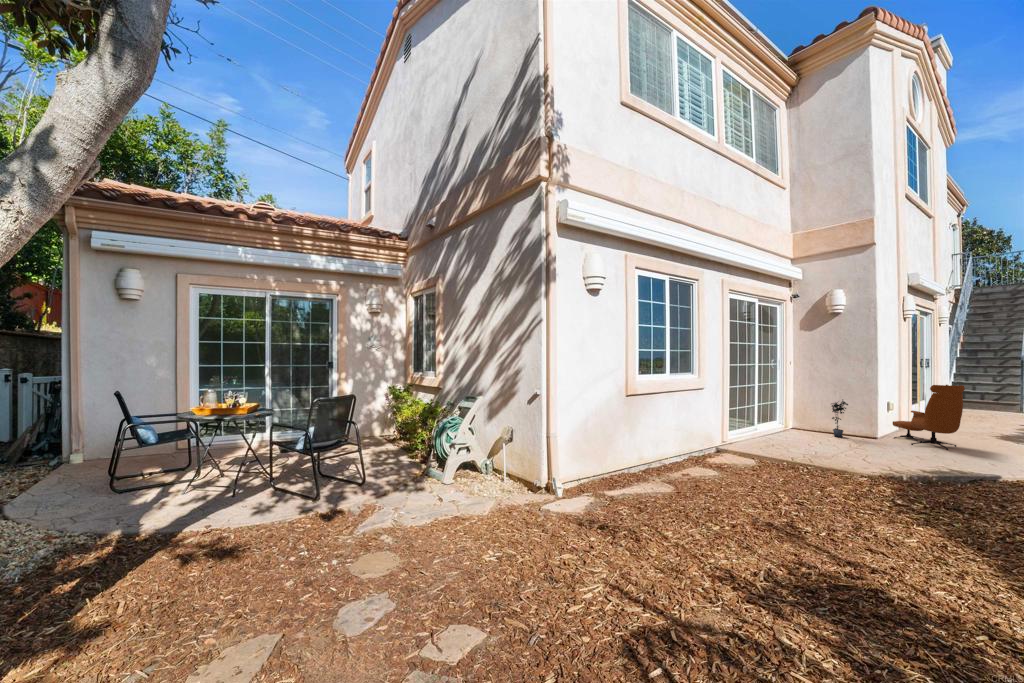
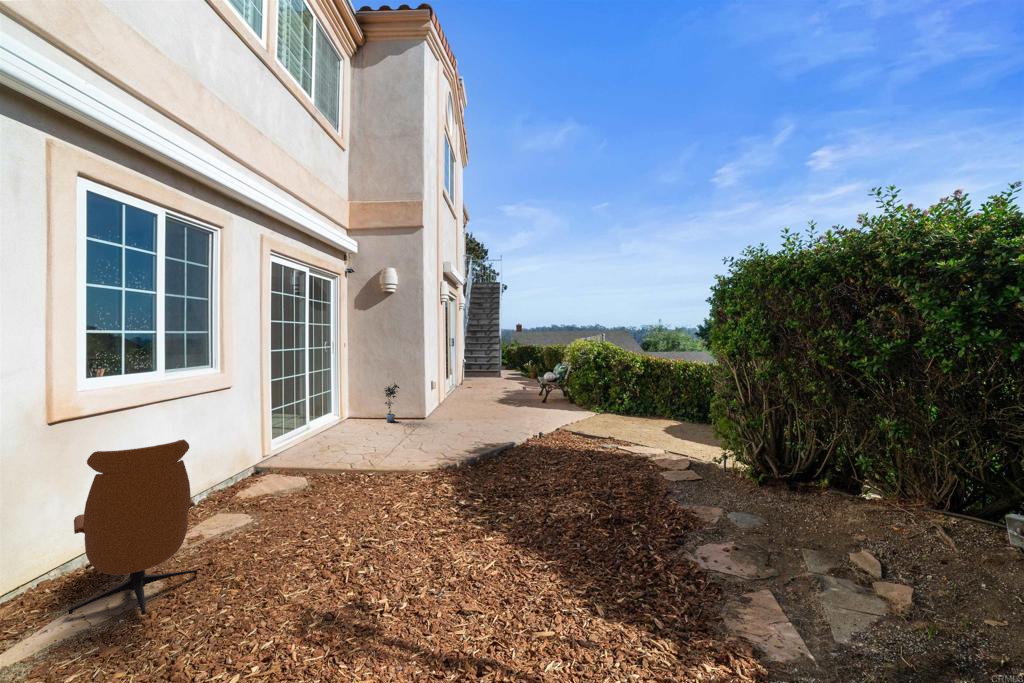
lounge chair: present [893,385,965,450] -> present [68,439,197,615]

